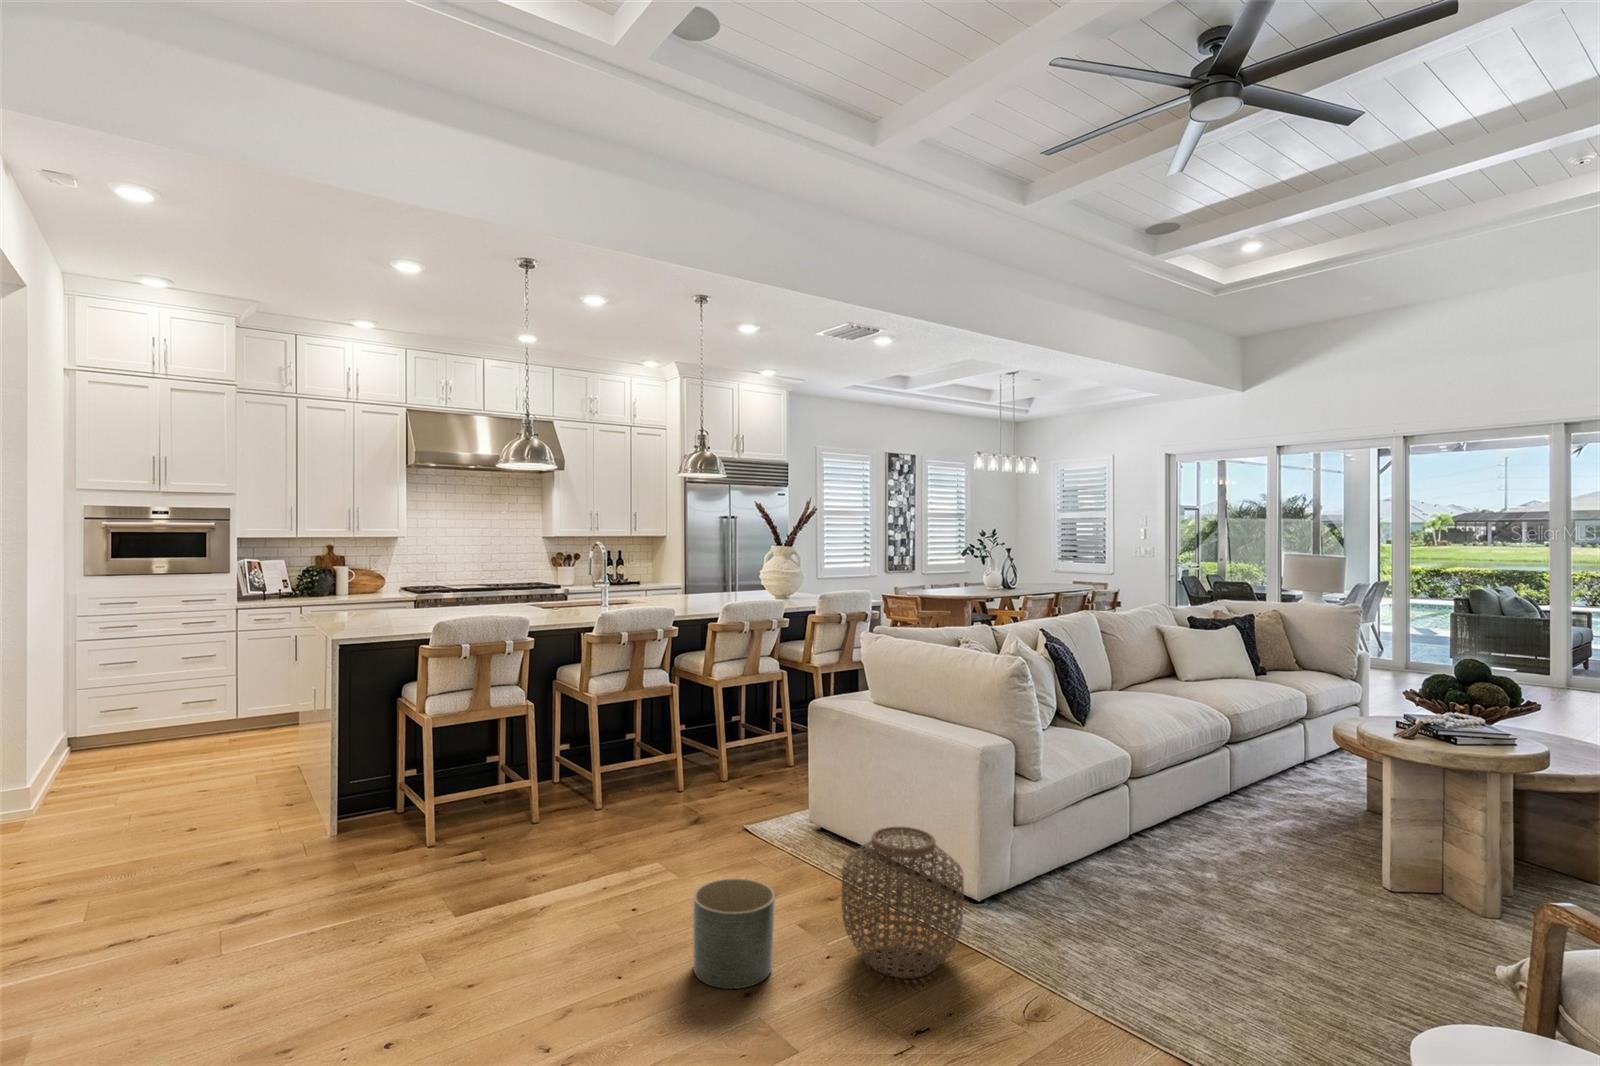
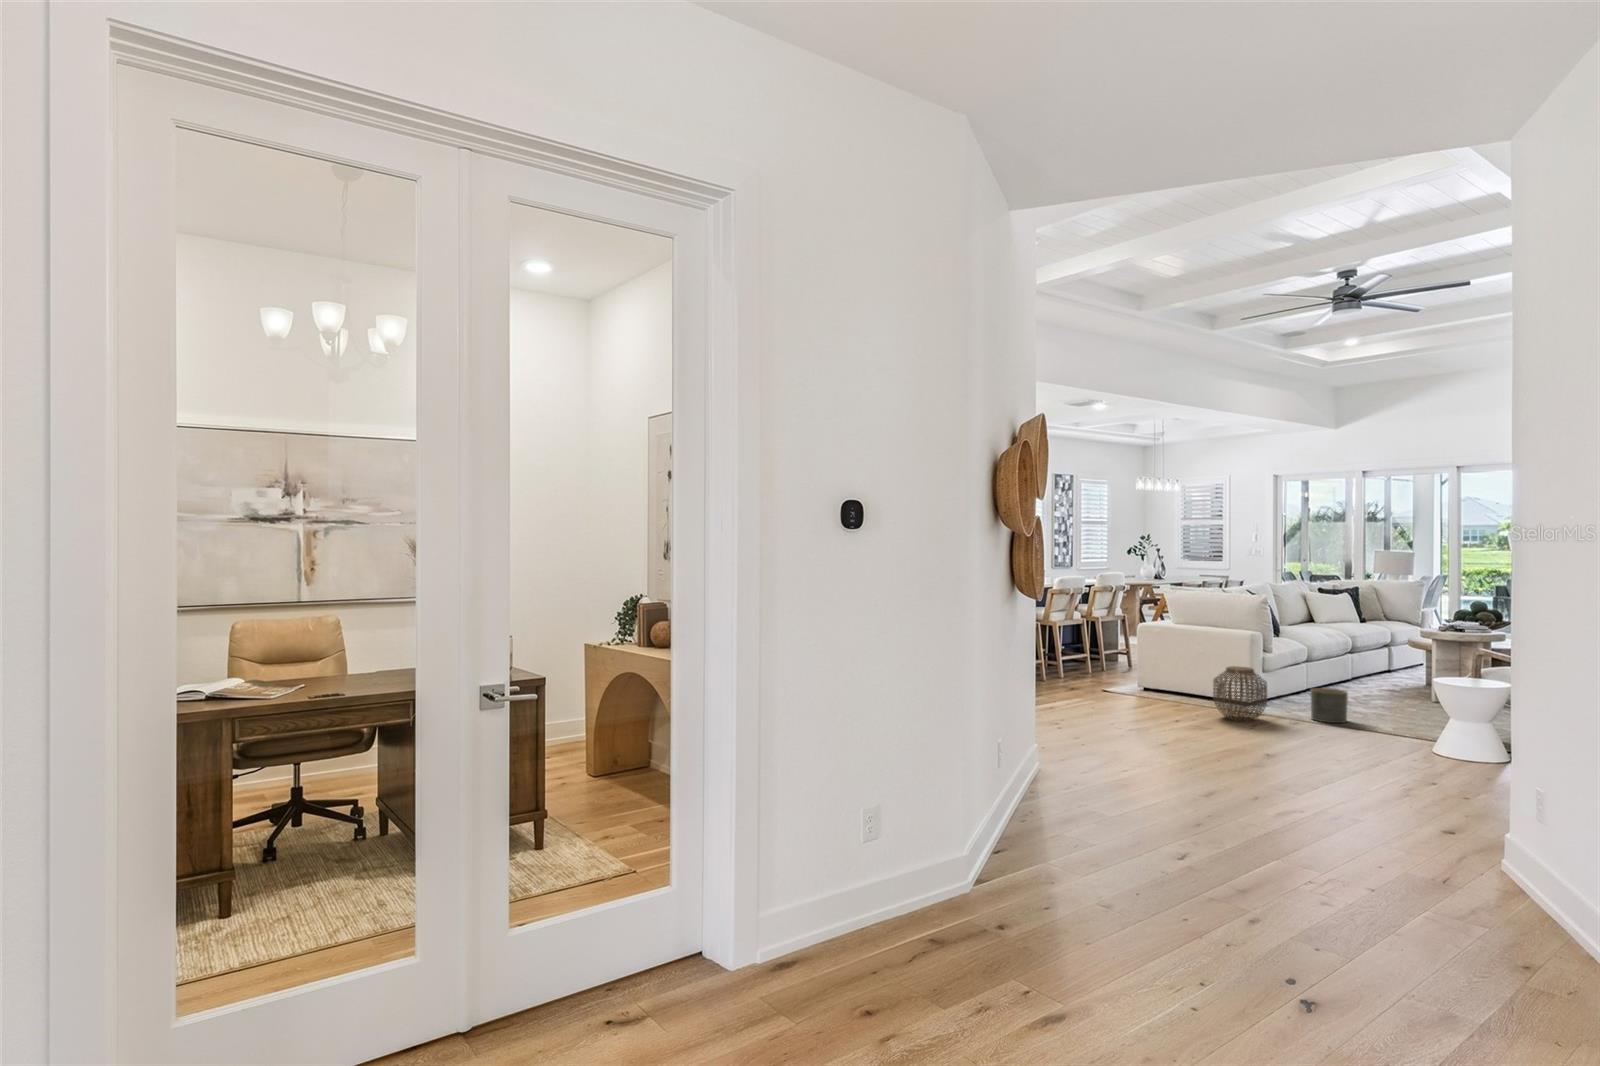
planter: present [693,878,775,989] -> present [1311,688,1348,723]

